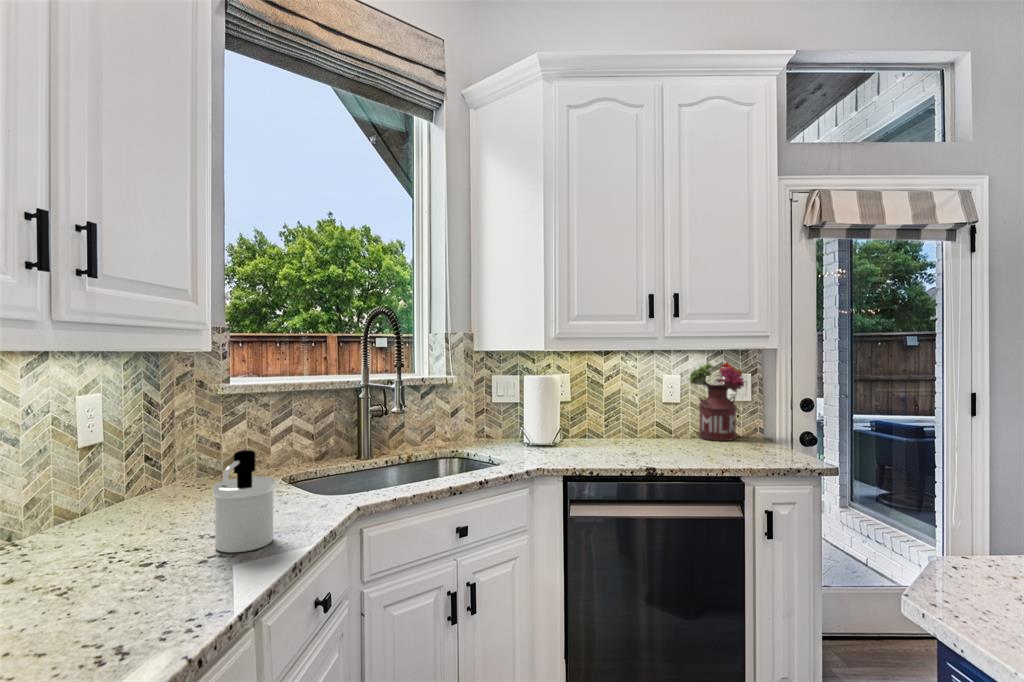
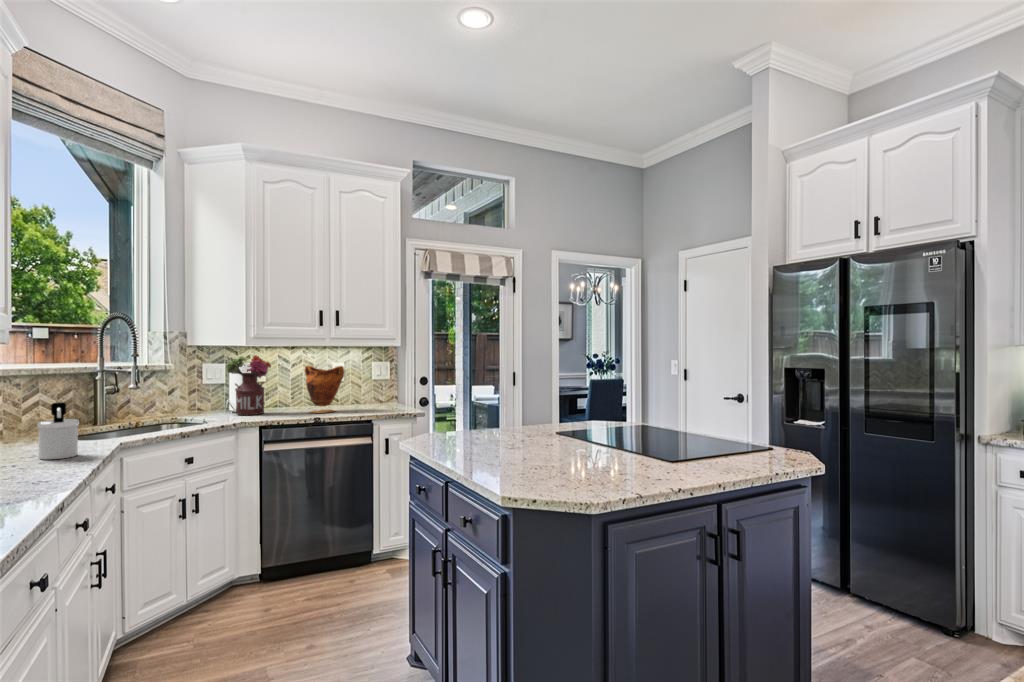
flower arrangement: present [689,362,744,441] -> present [226,355,271,415]
vase: none [625,380,689,457] -> present [305,366,345,413]

